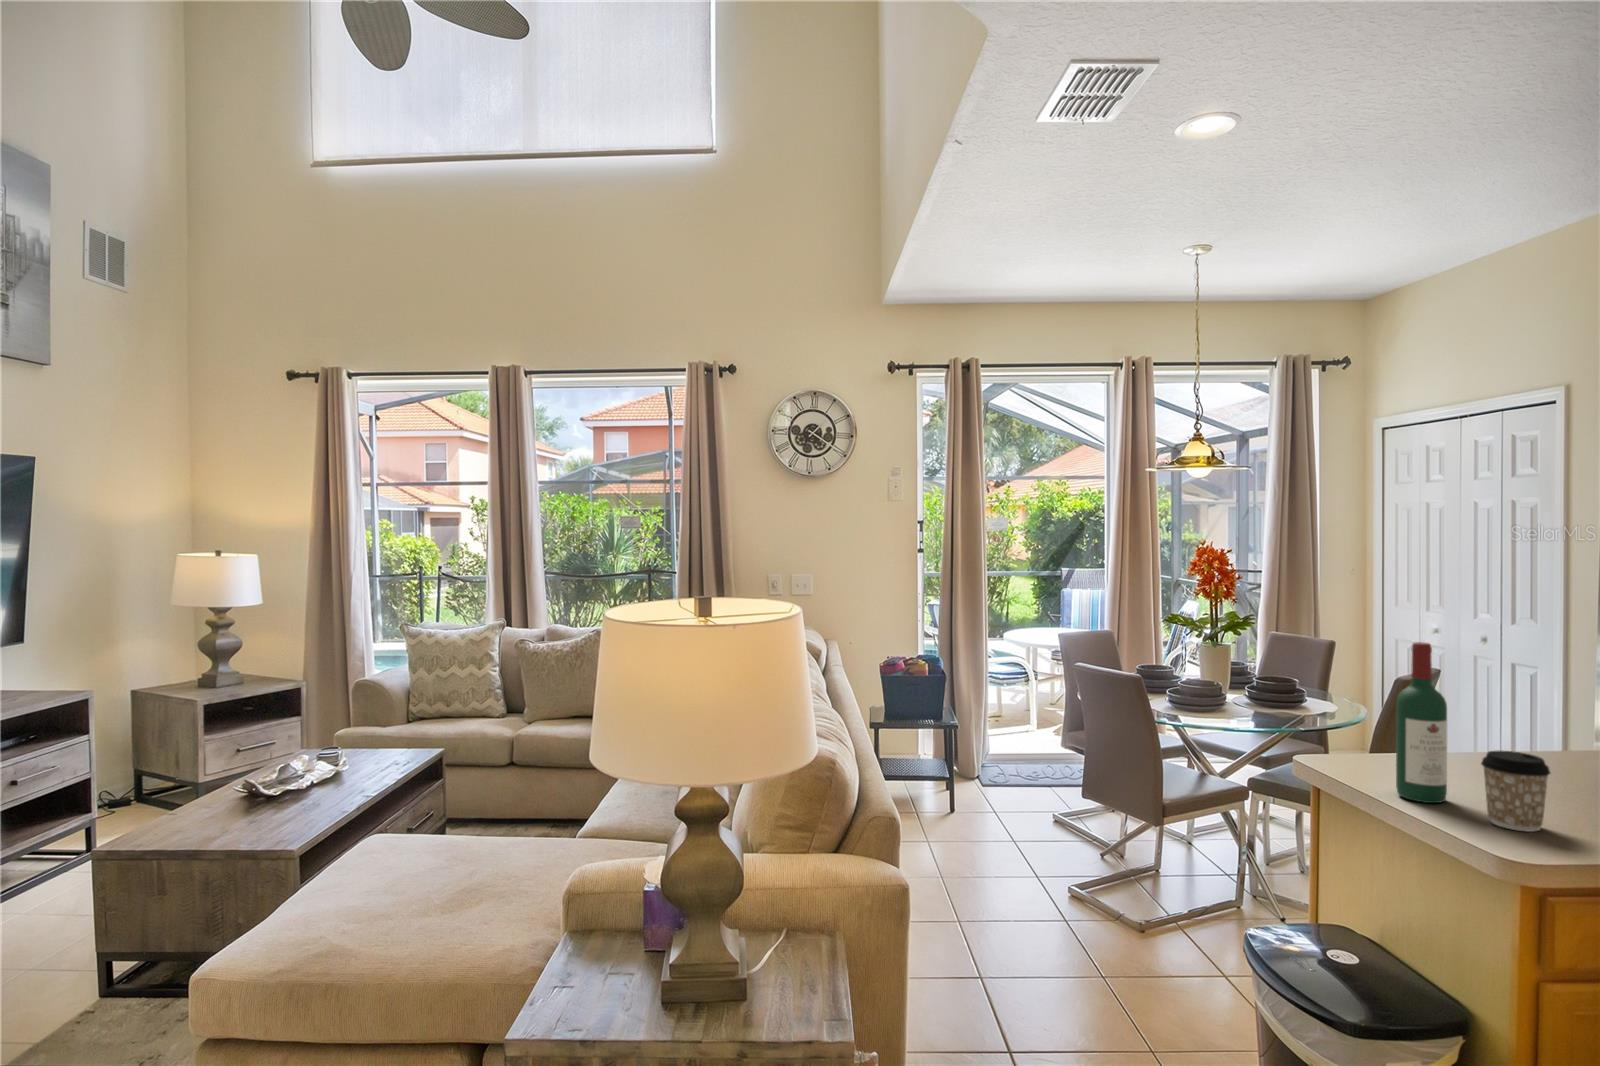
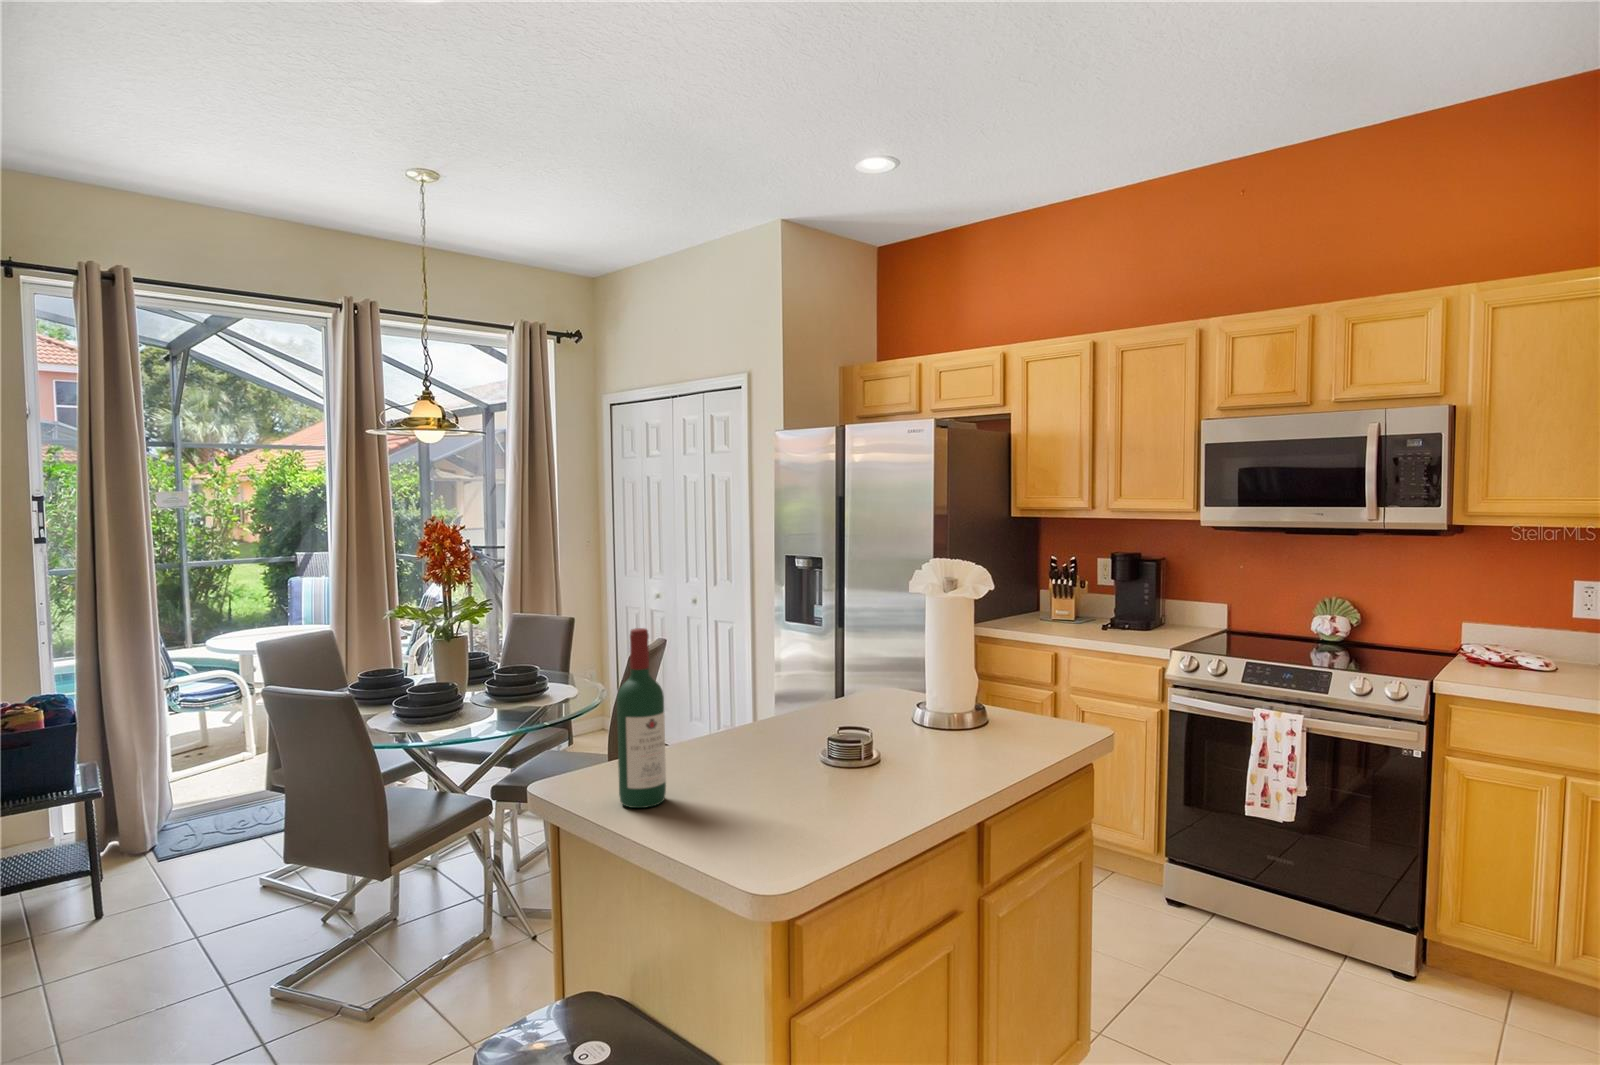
coffee cup: present [1481,751,1550,832] -> none [694,736,752,822]

